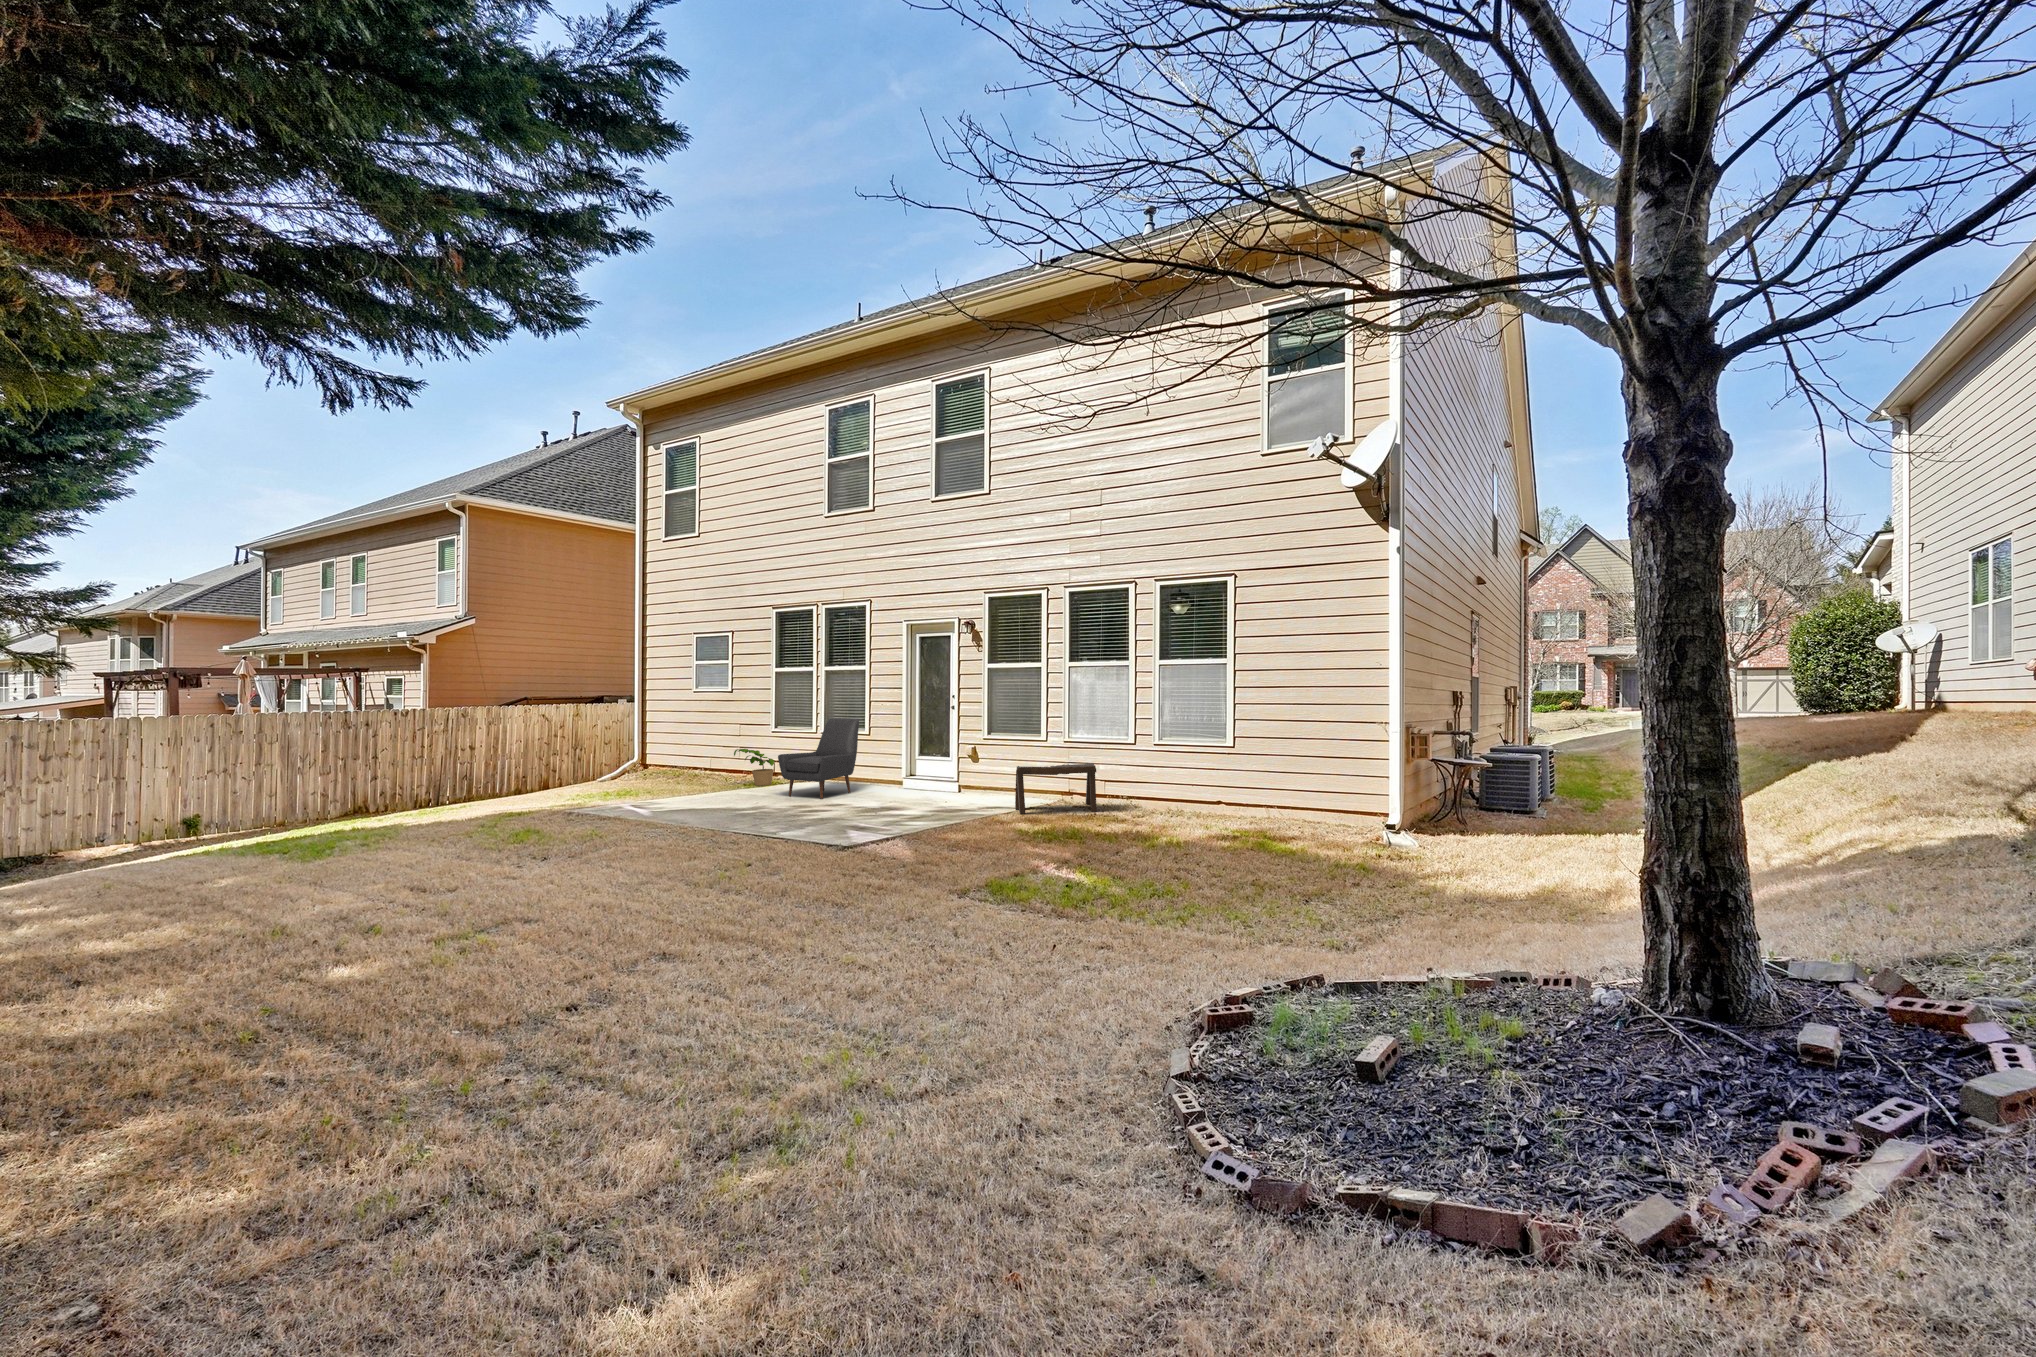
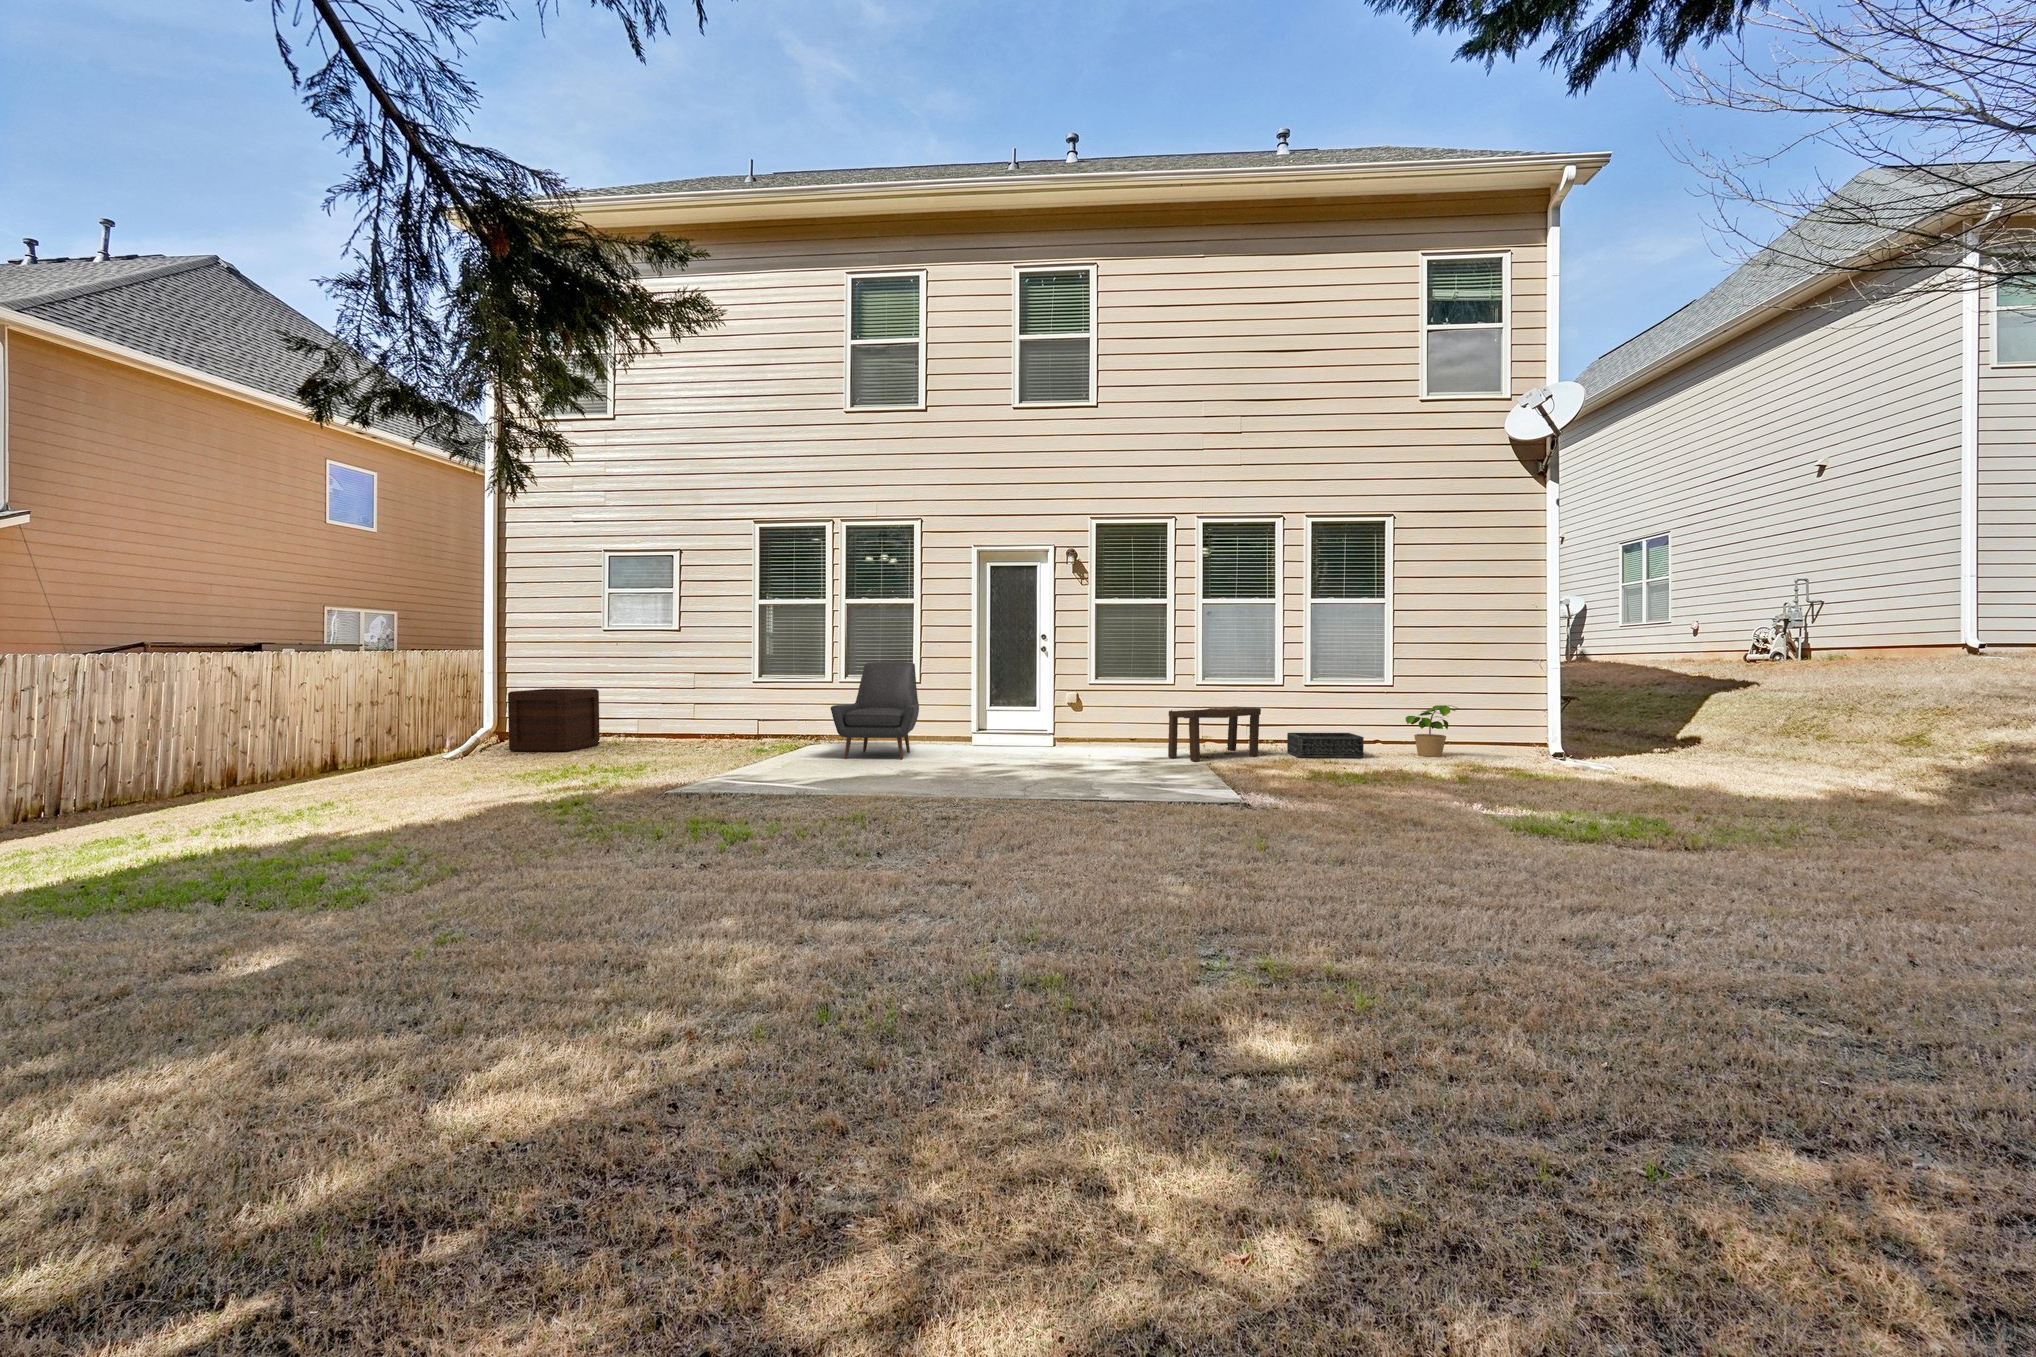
wooden crate: none [628,734,692,781] -> present [508,689,600,752]
potted plant: present [734,749,774,785] -> present [1406,705,1459,757]
basket: none [1123,790,1196,819] -> present [1287,733,1364,758]

